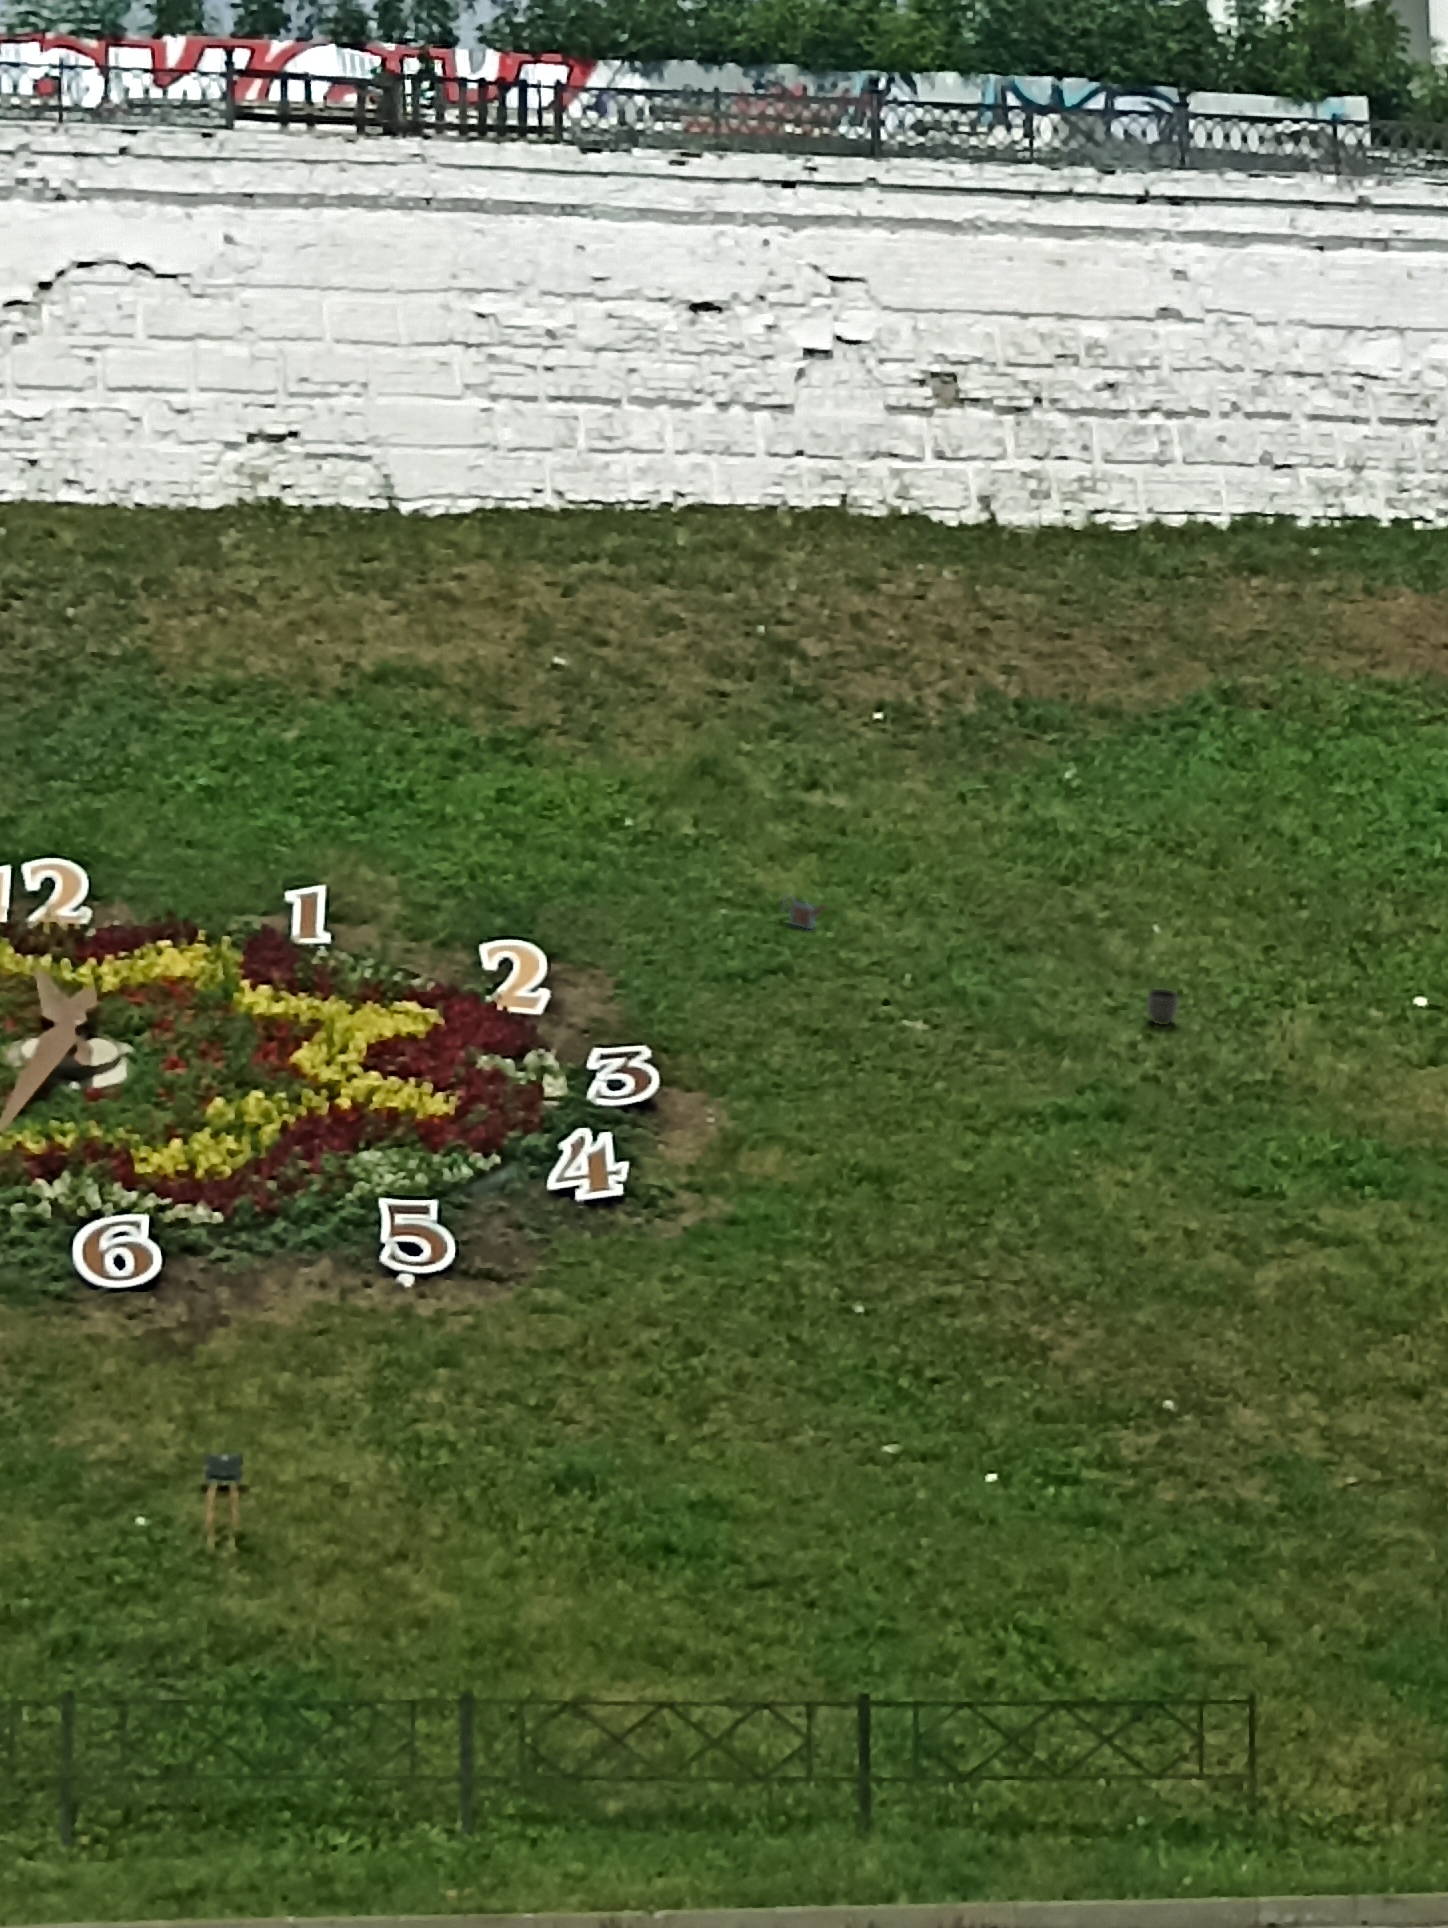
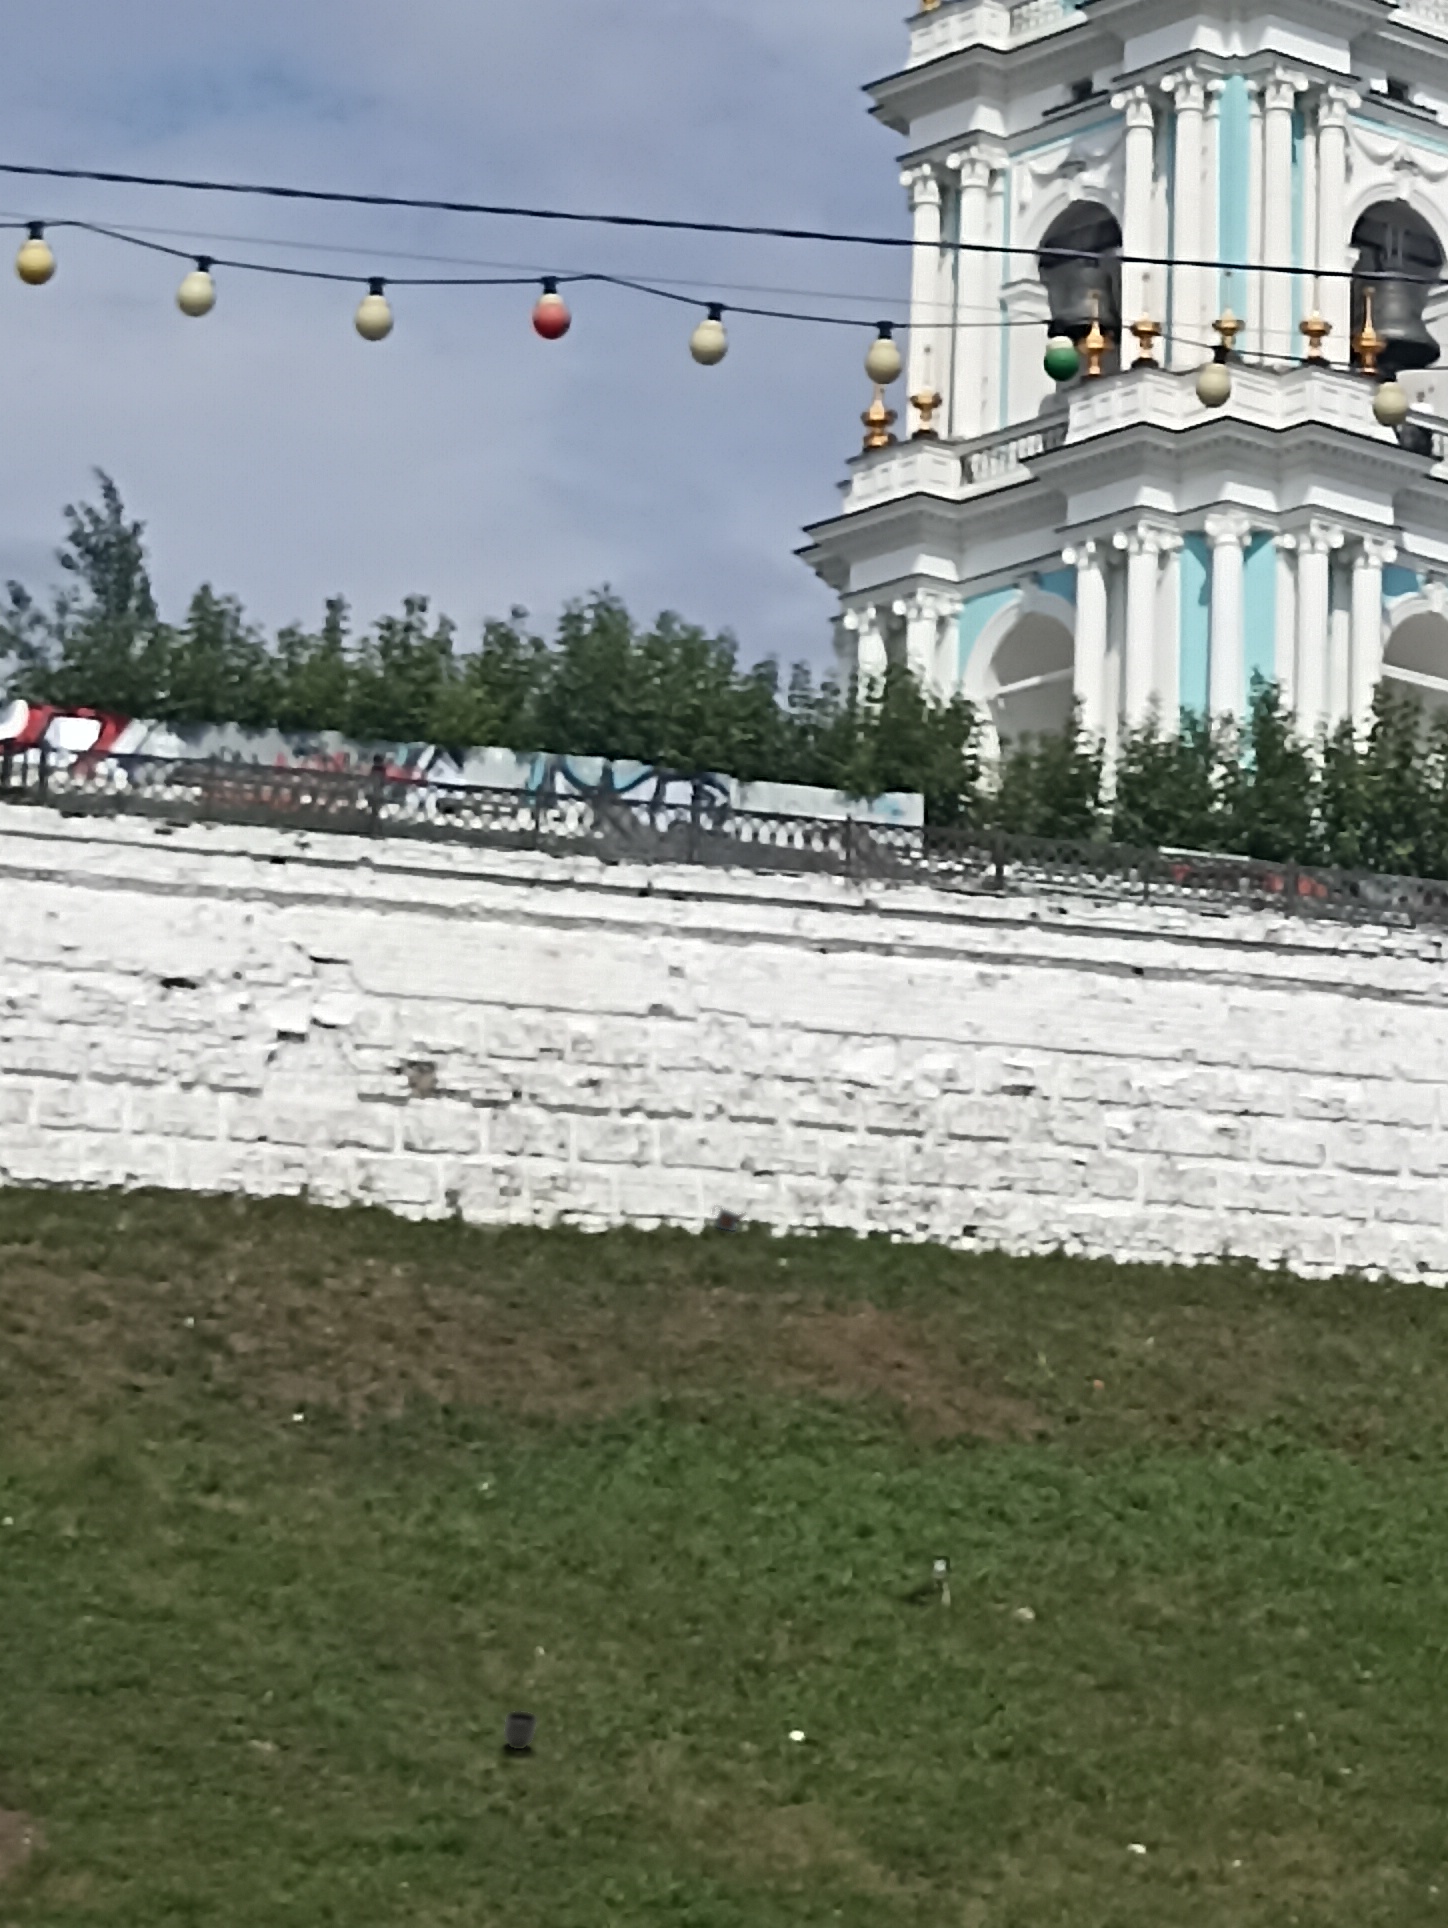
watering can: present [783,897,826,929] -> present [717,1209,744,1231]

